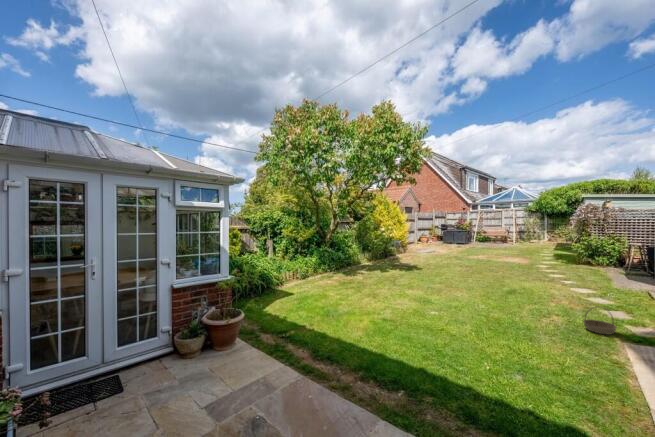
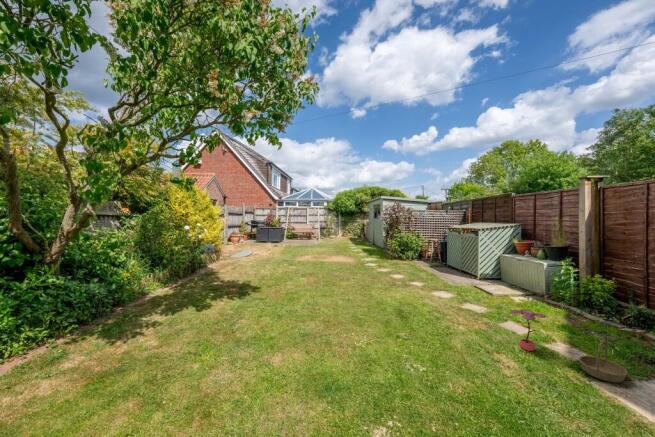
potted plant: none [554,287,580,316] -> present [510,309,546,351]

